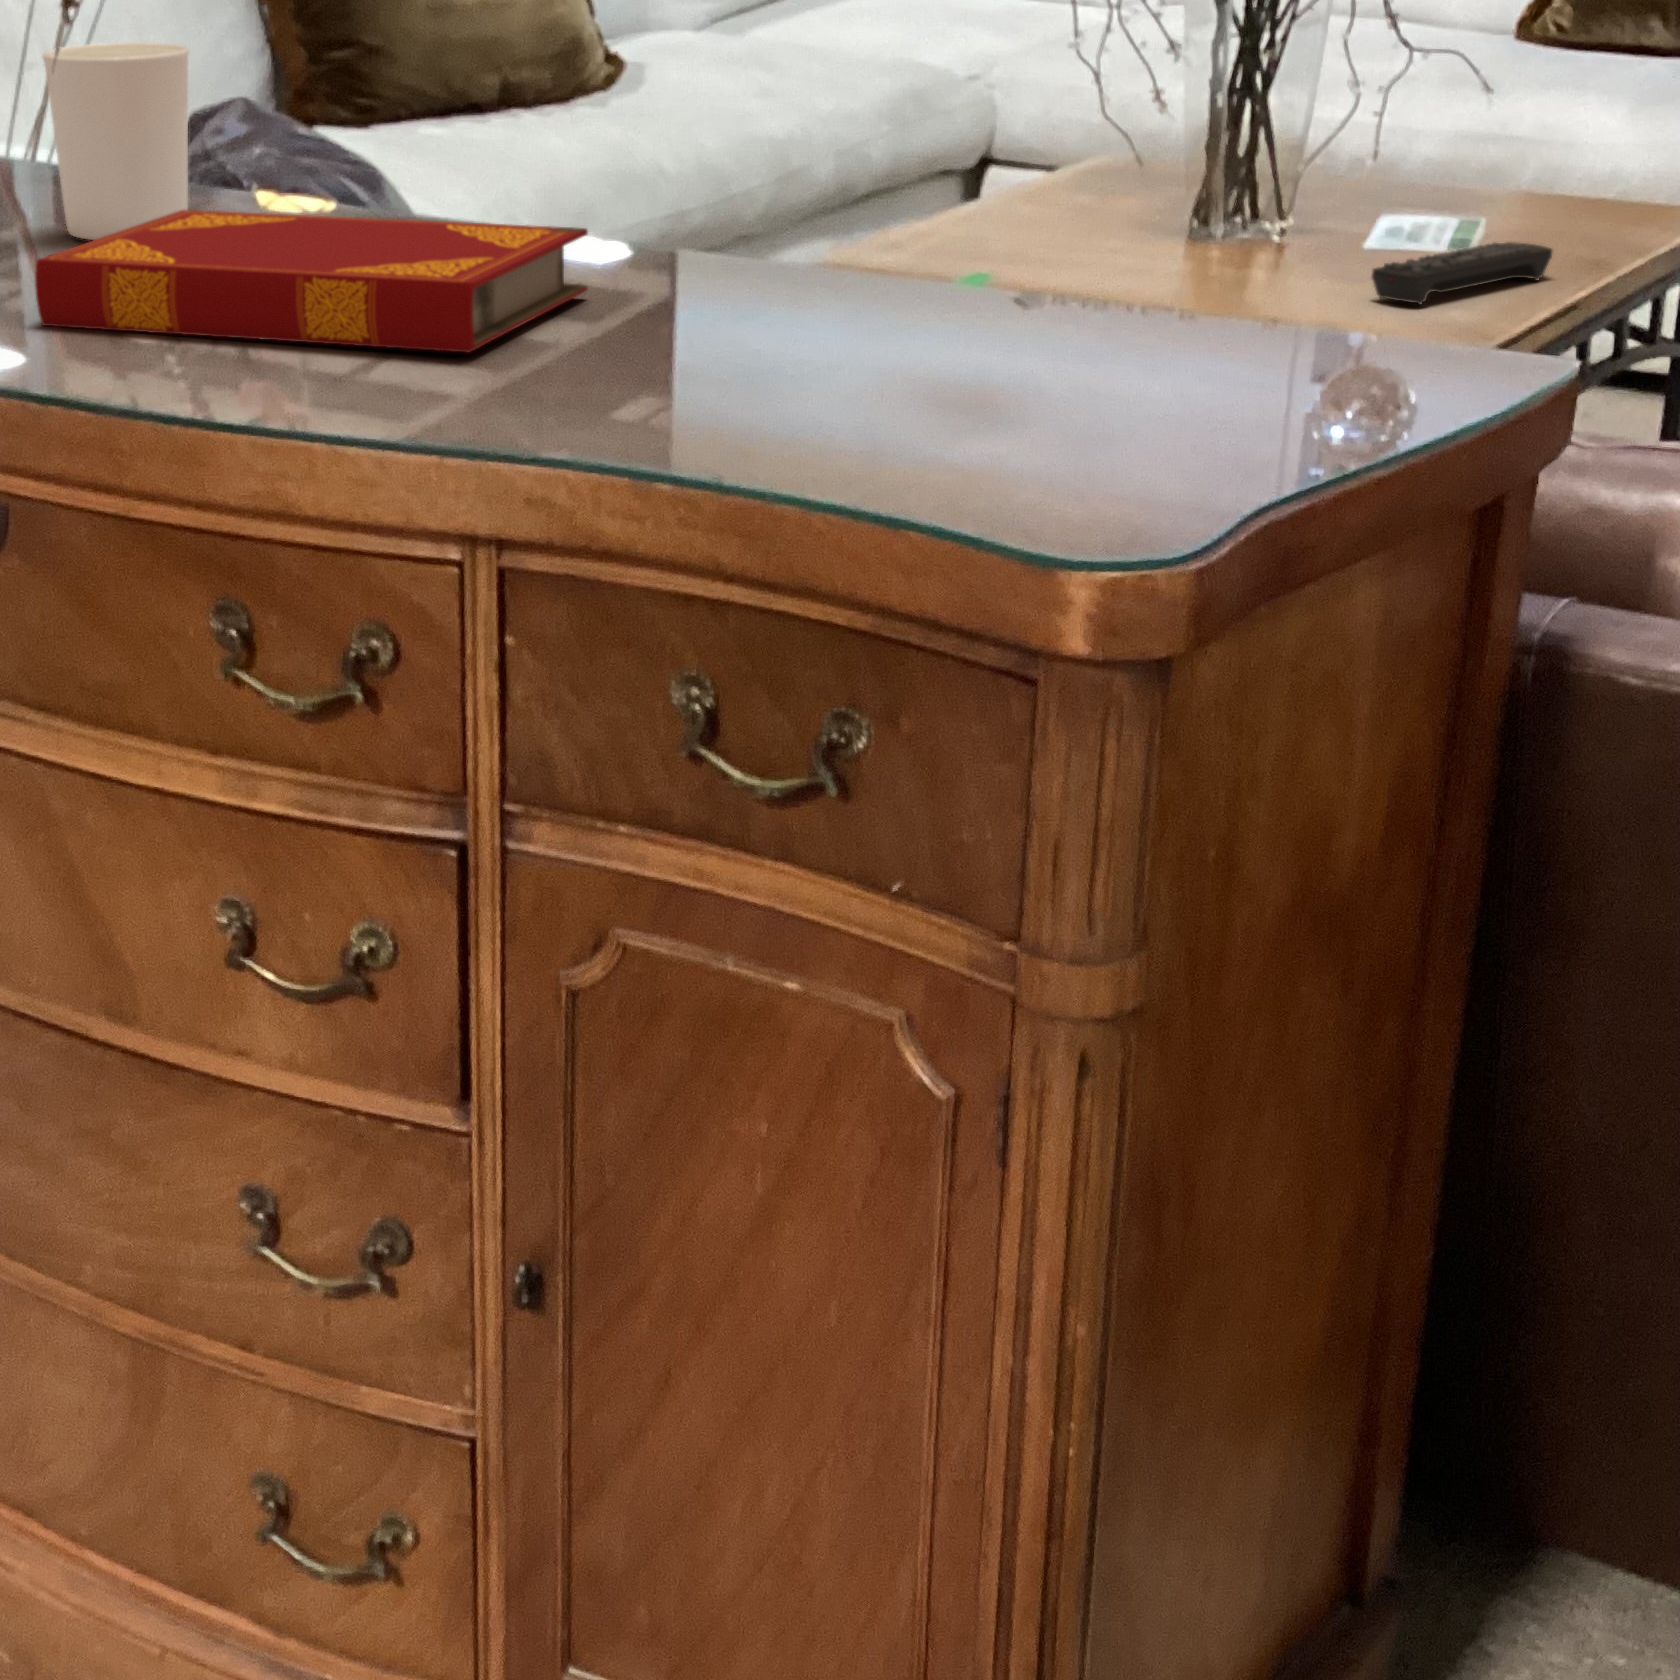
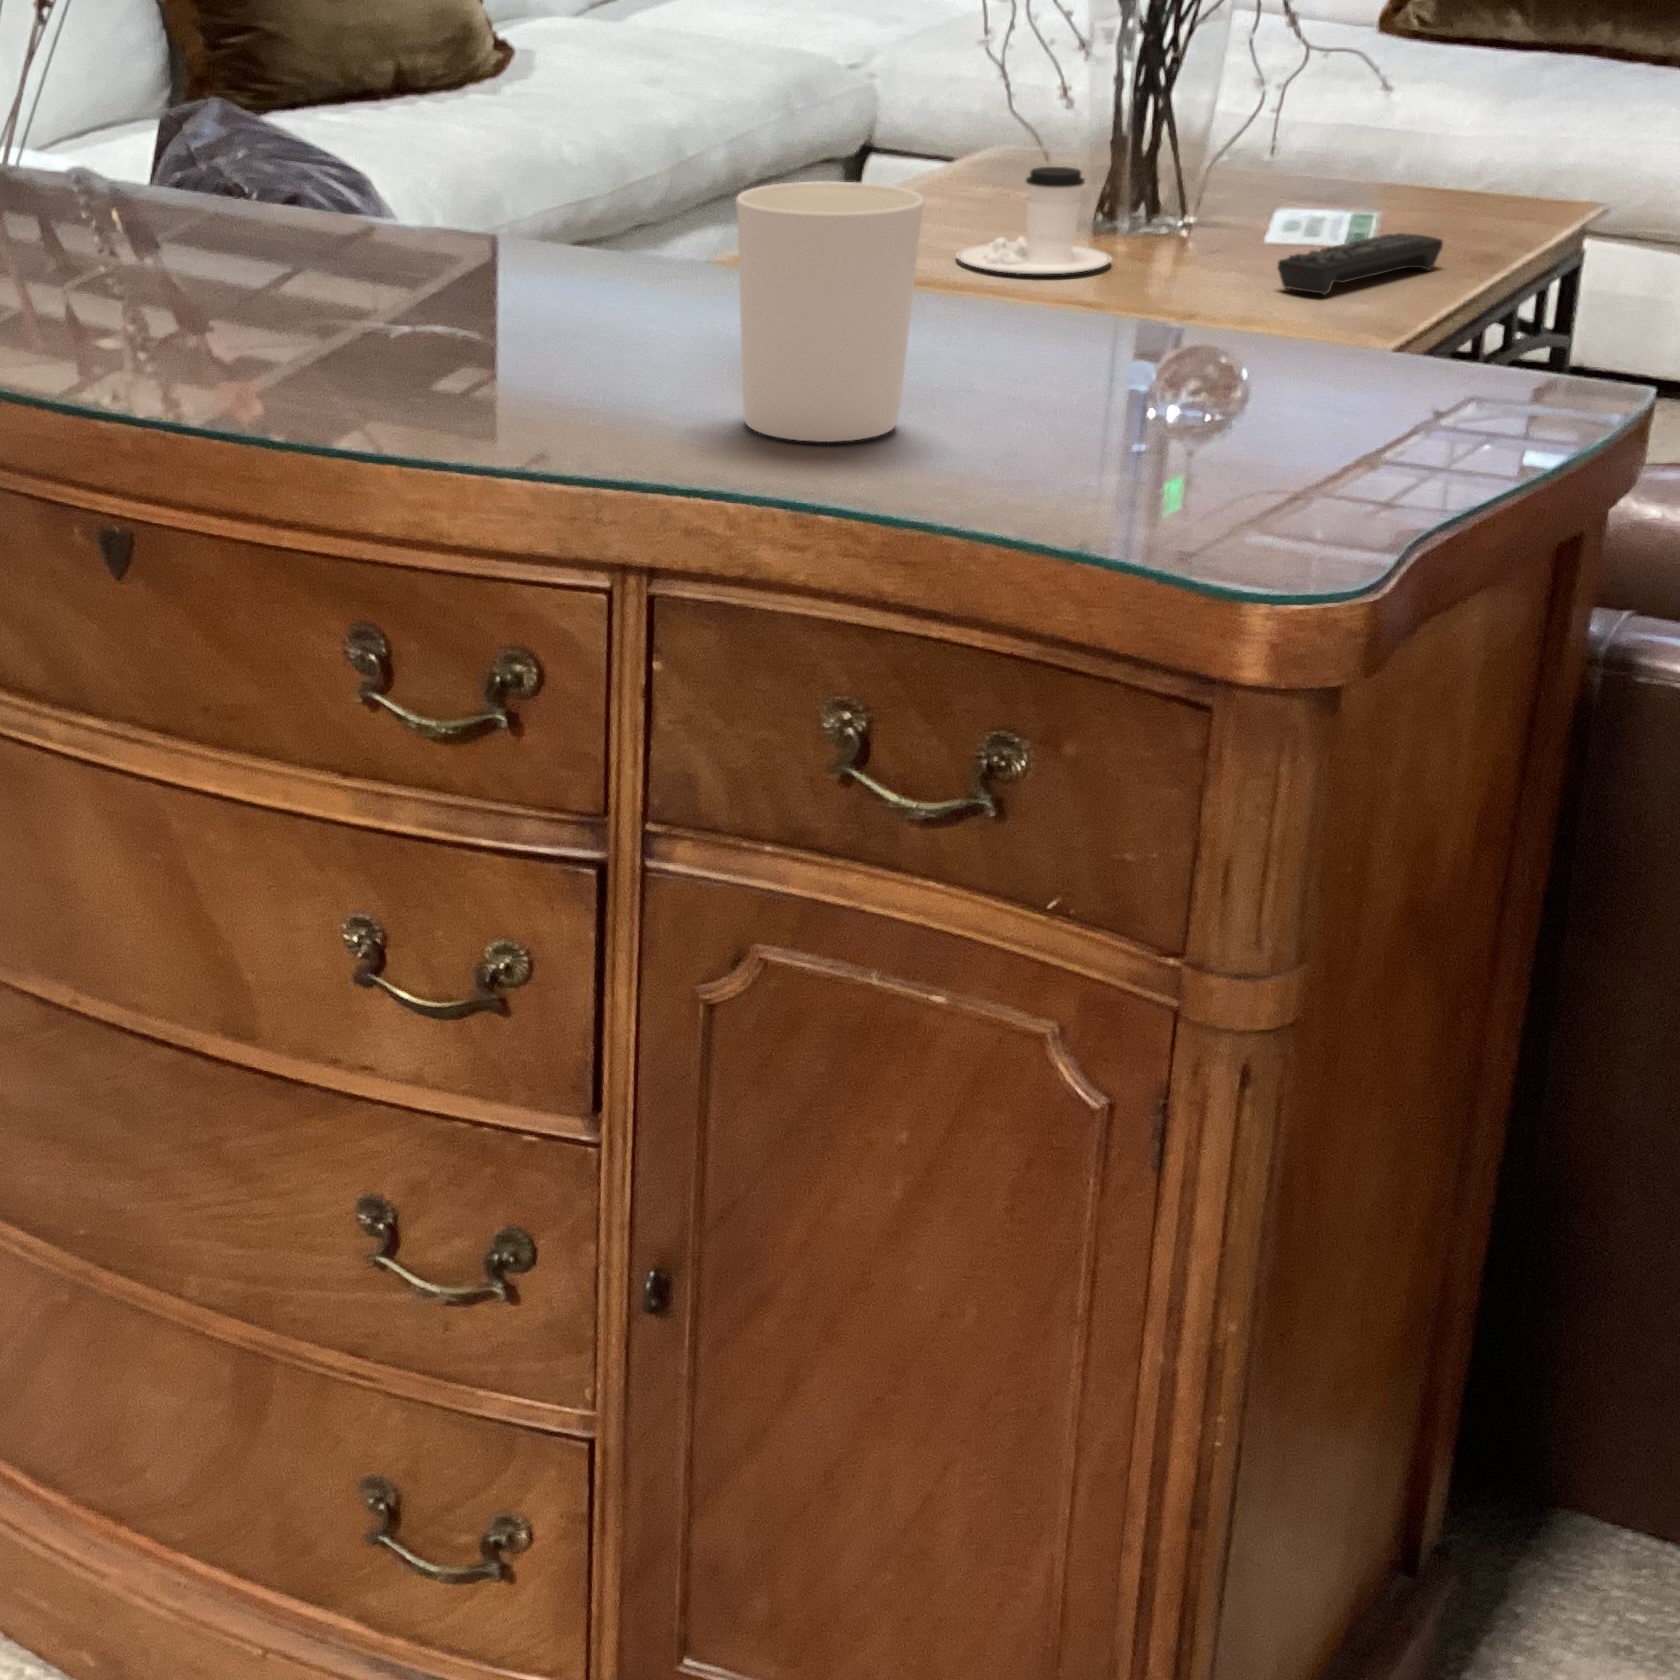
candle holder: present [43,42,188,240] -> present [736,182,925,442]
coffee cup: none [1040,173,1203,284] -> present [956,167,1112,274]
hardback book: present [35,210,588,352] -> none [138,230,673,379]

